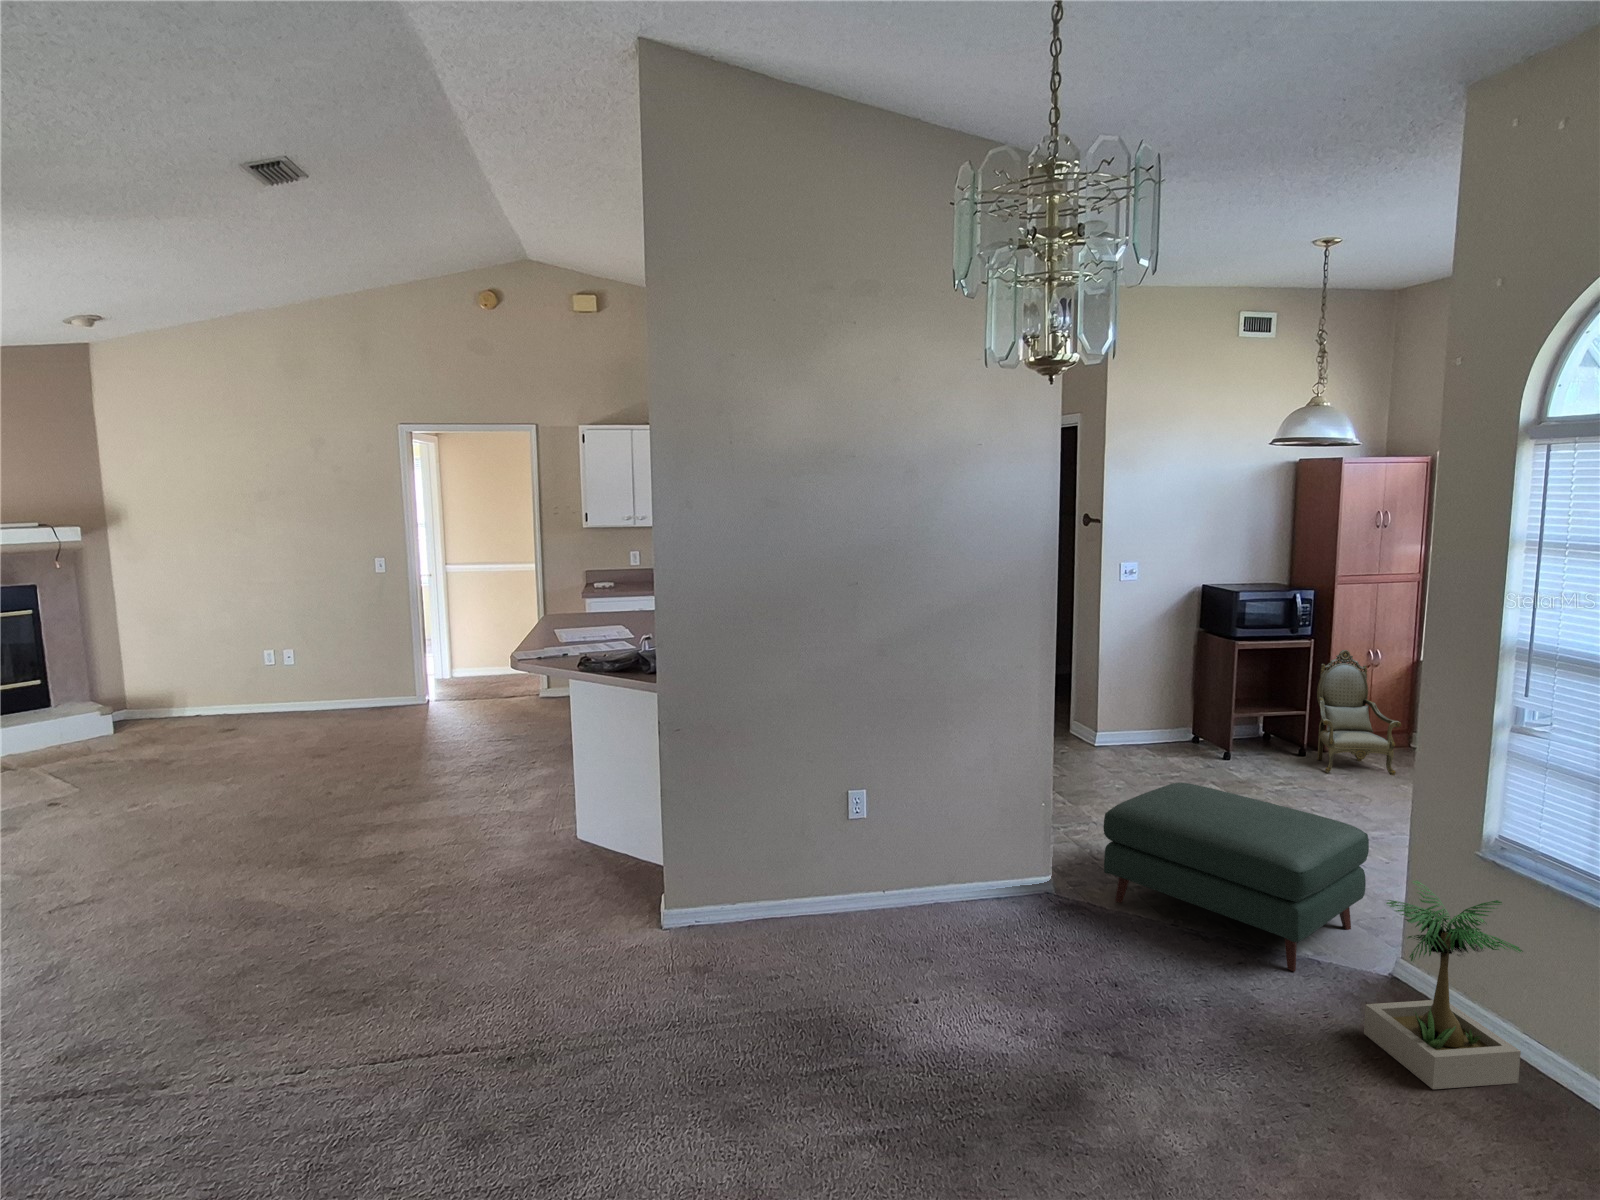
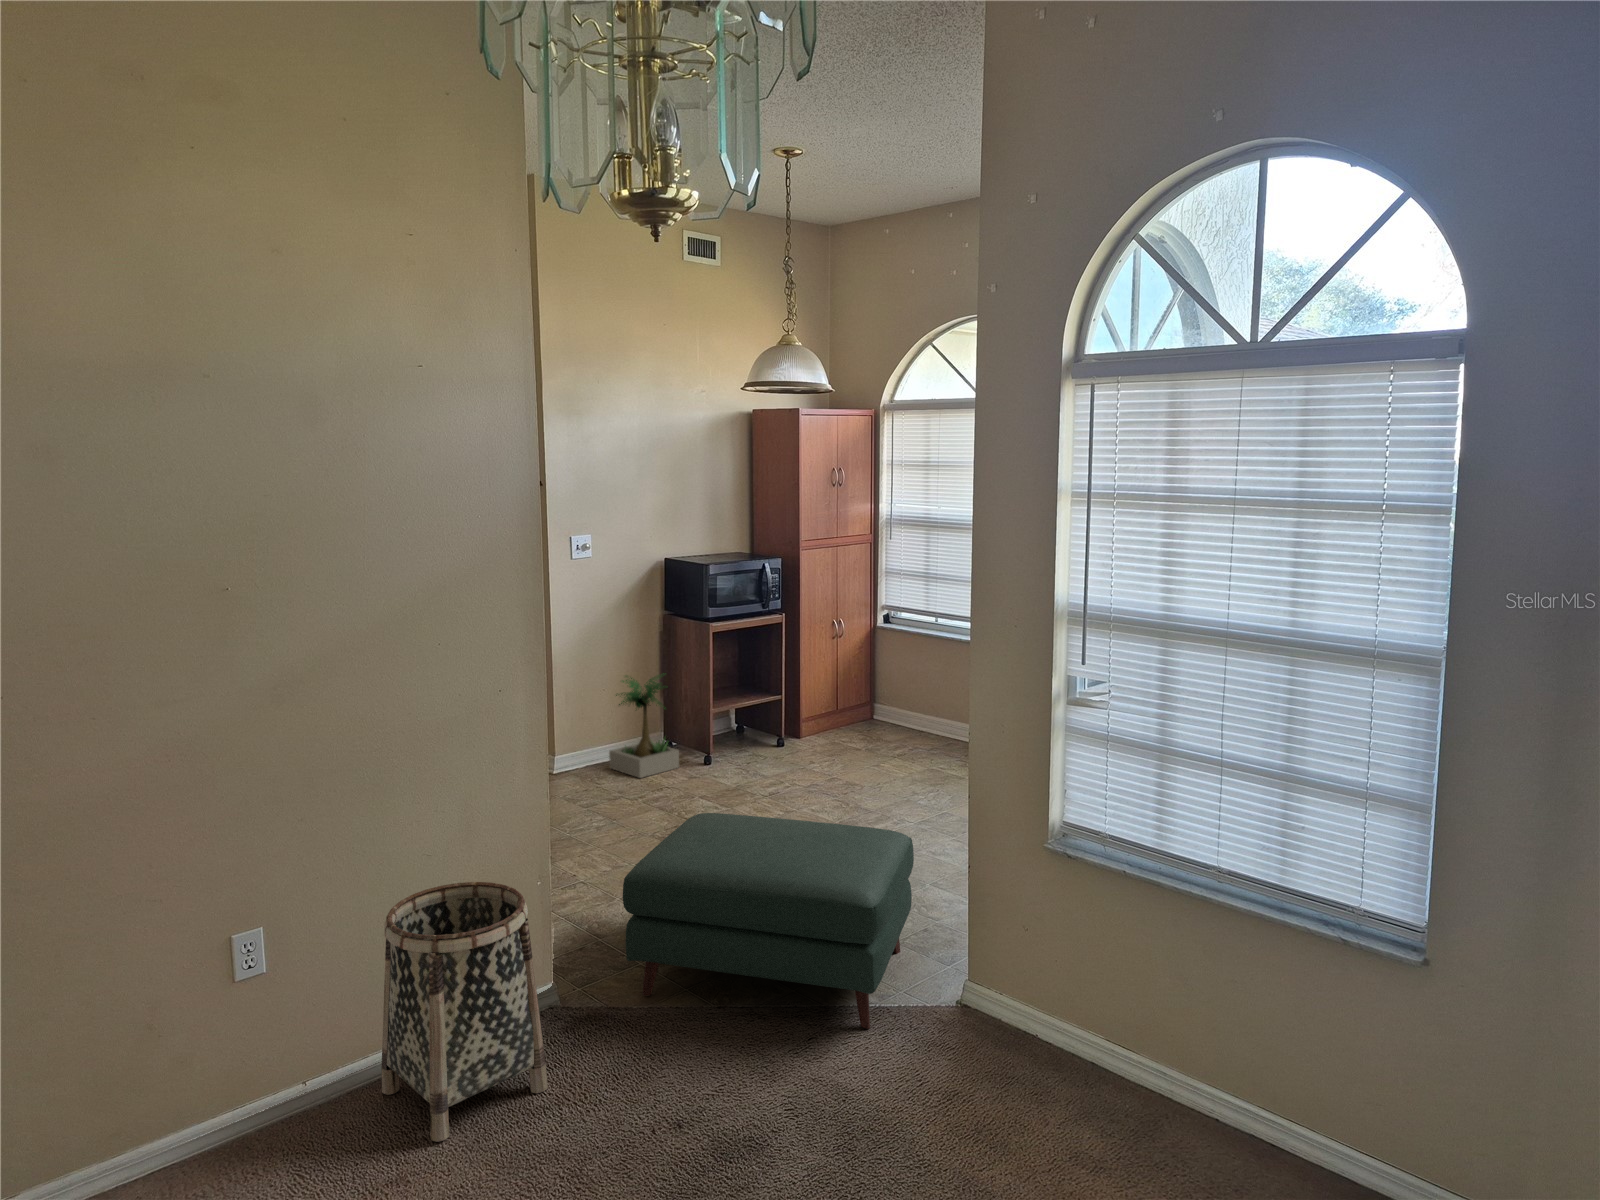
armchair: present [1317,650,1401,776] -> none [770,586,873,763]
basket: none [933,788,1033,943] -> present [382,882,548,1142]
potted plant: present [1364,881,1523,1089] -> present [609,673,679,778]

